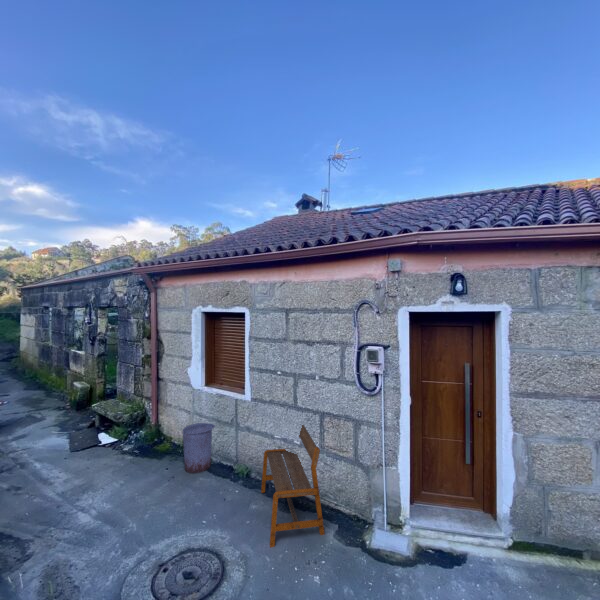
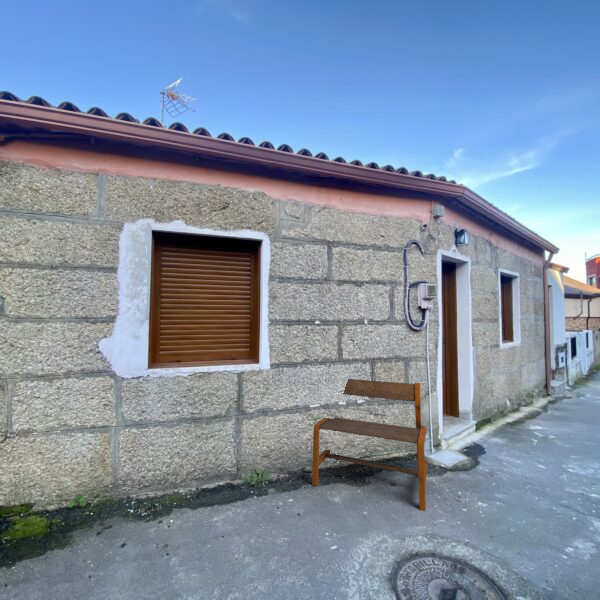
trash can: present [183,423,215,474] -> none [140,428,207,533]

